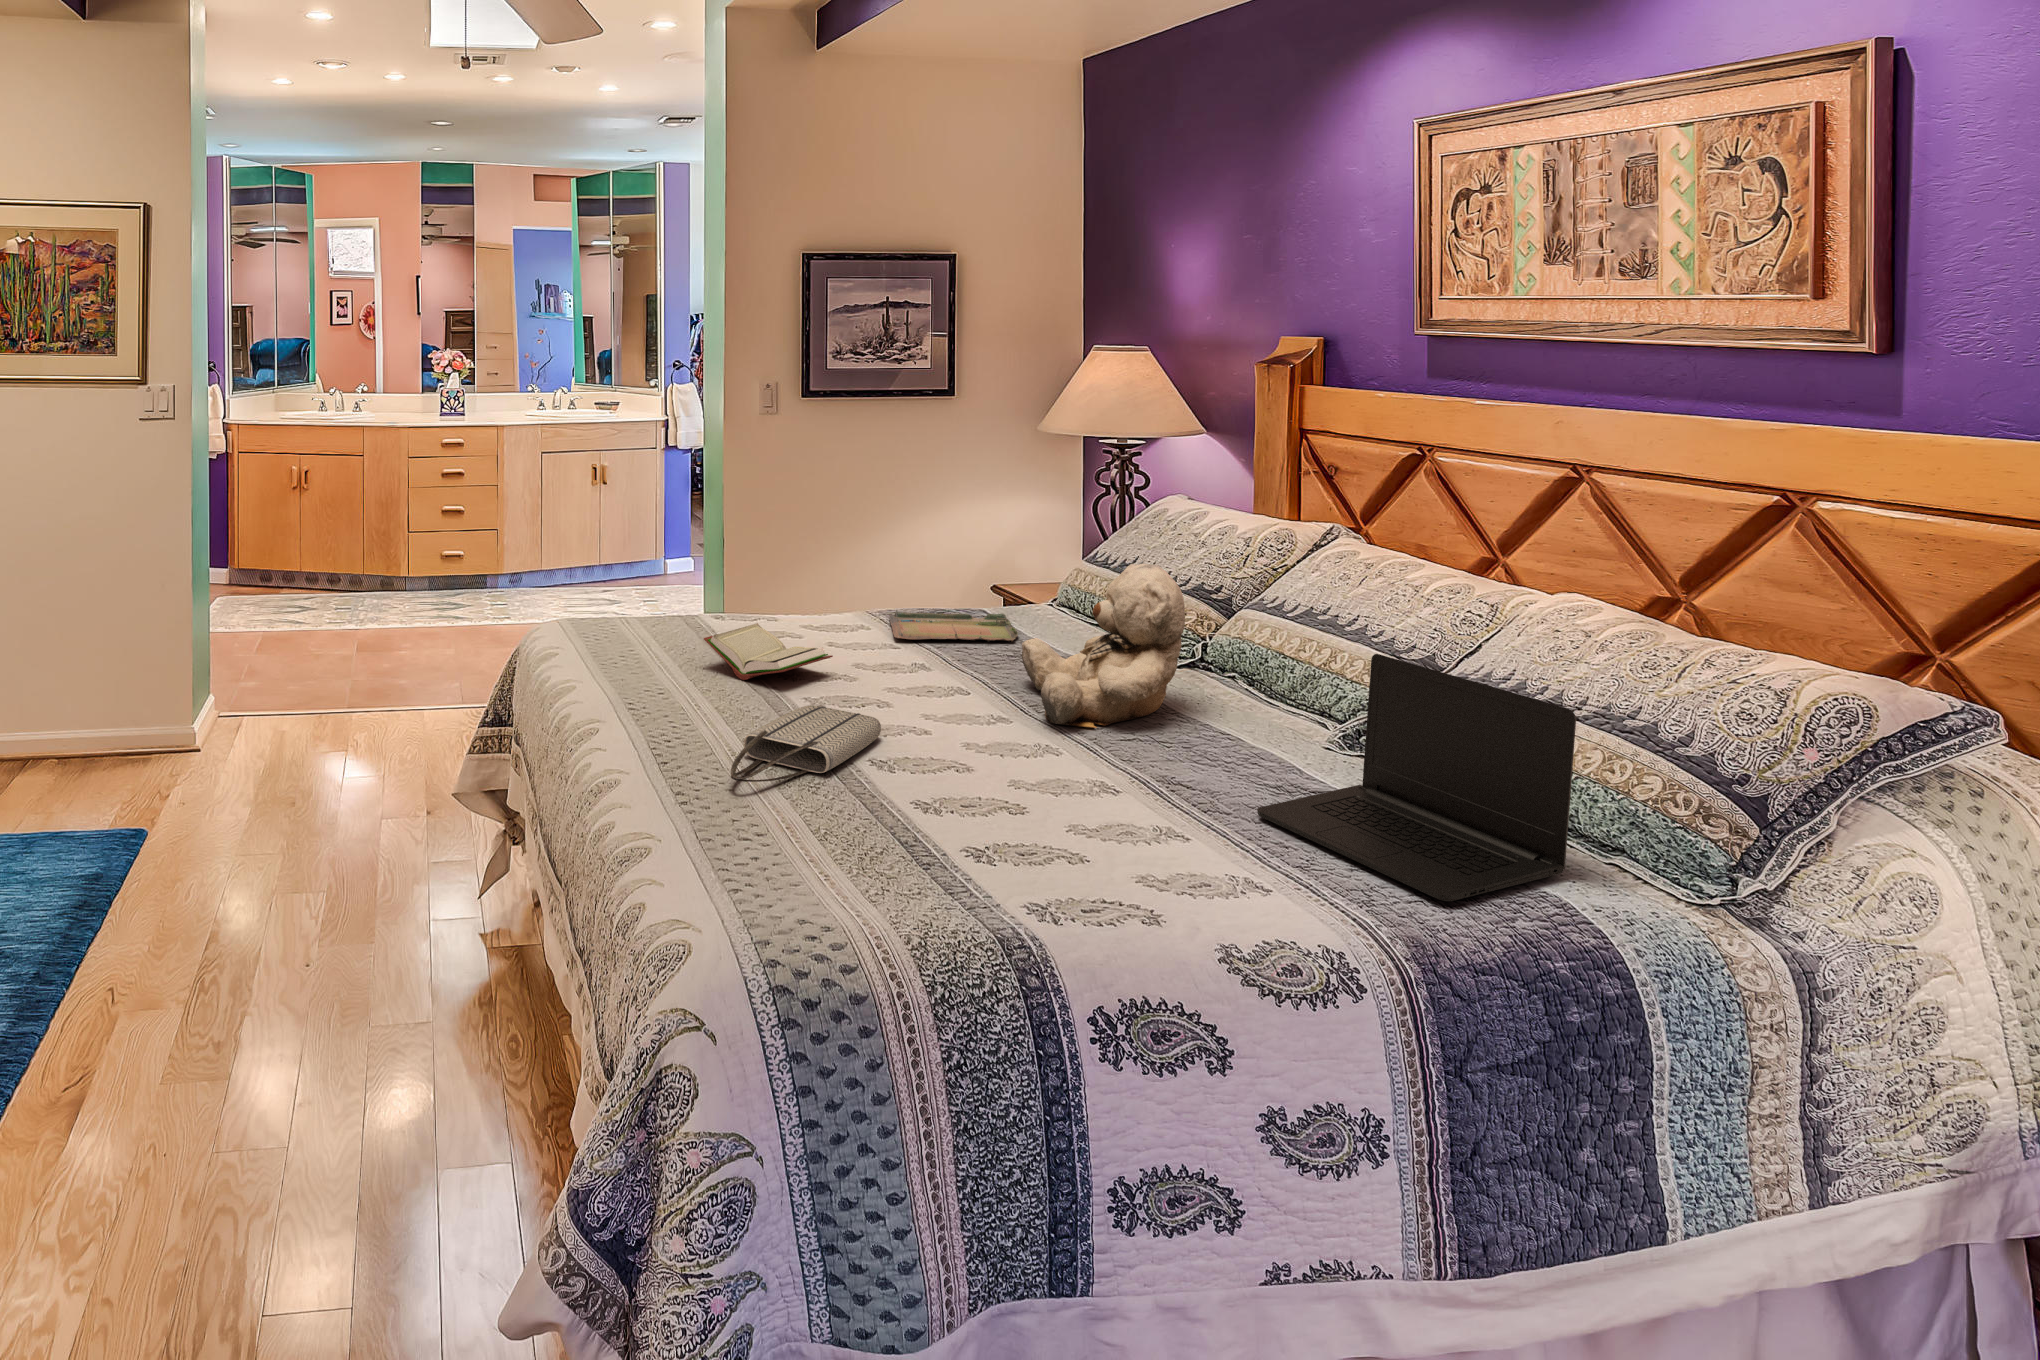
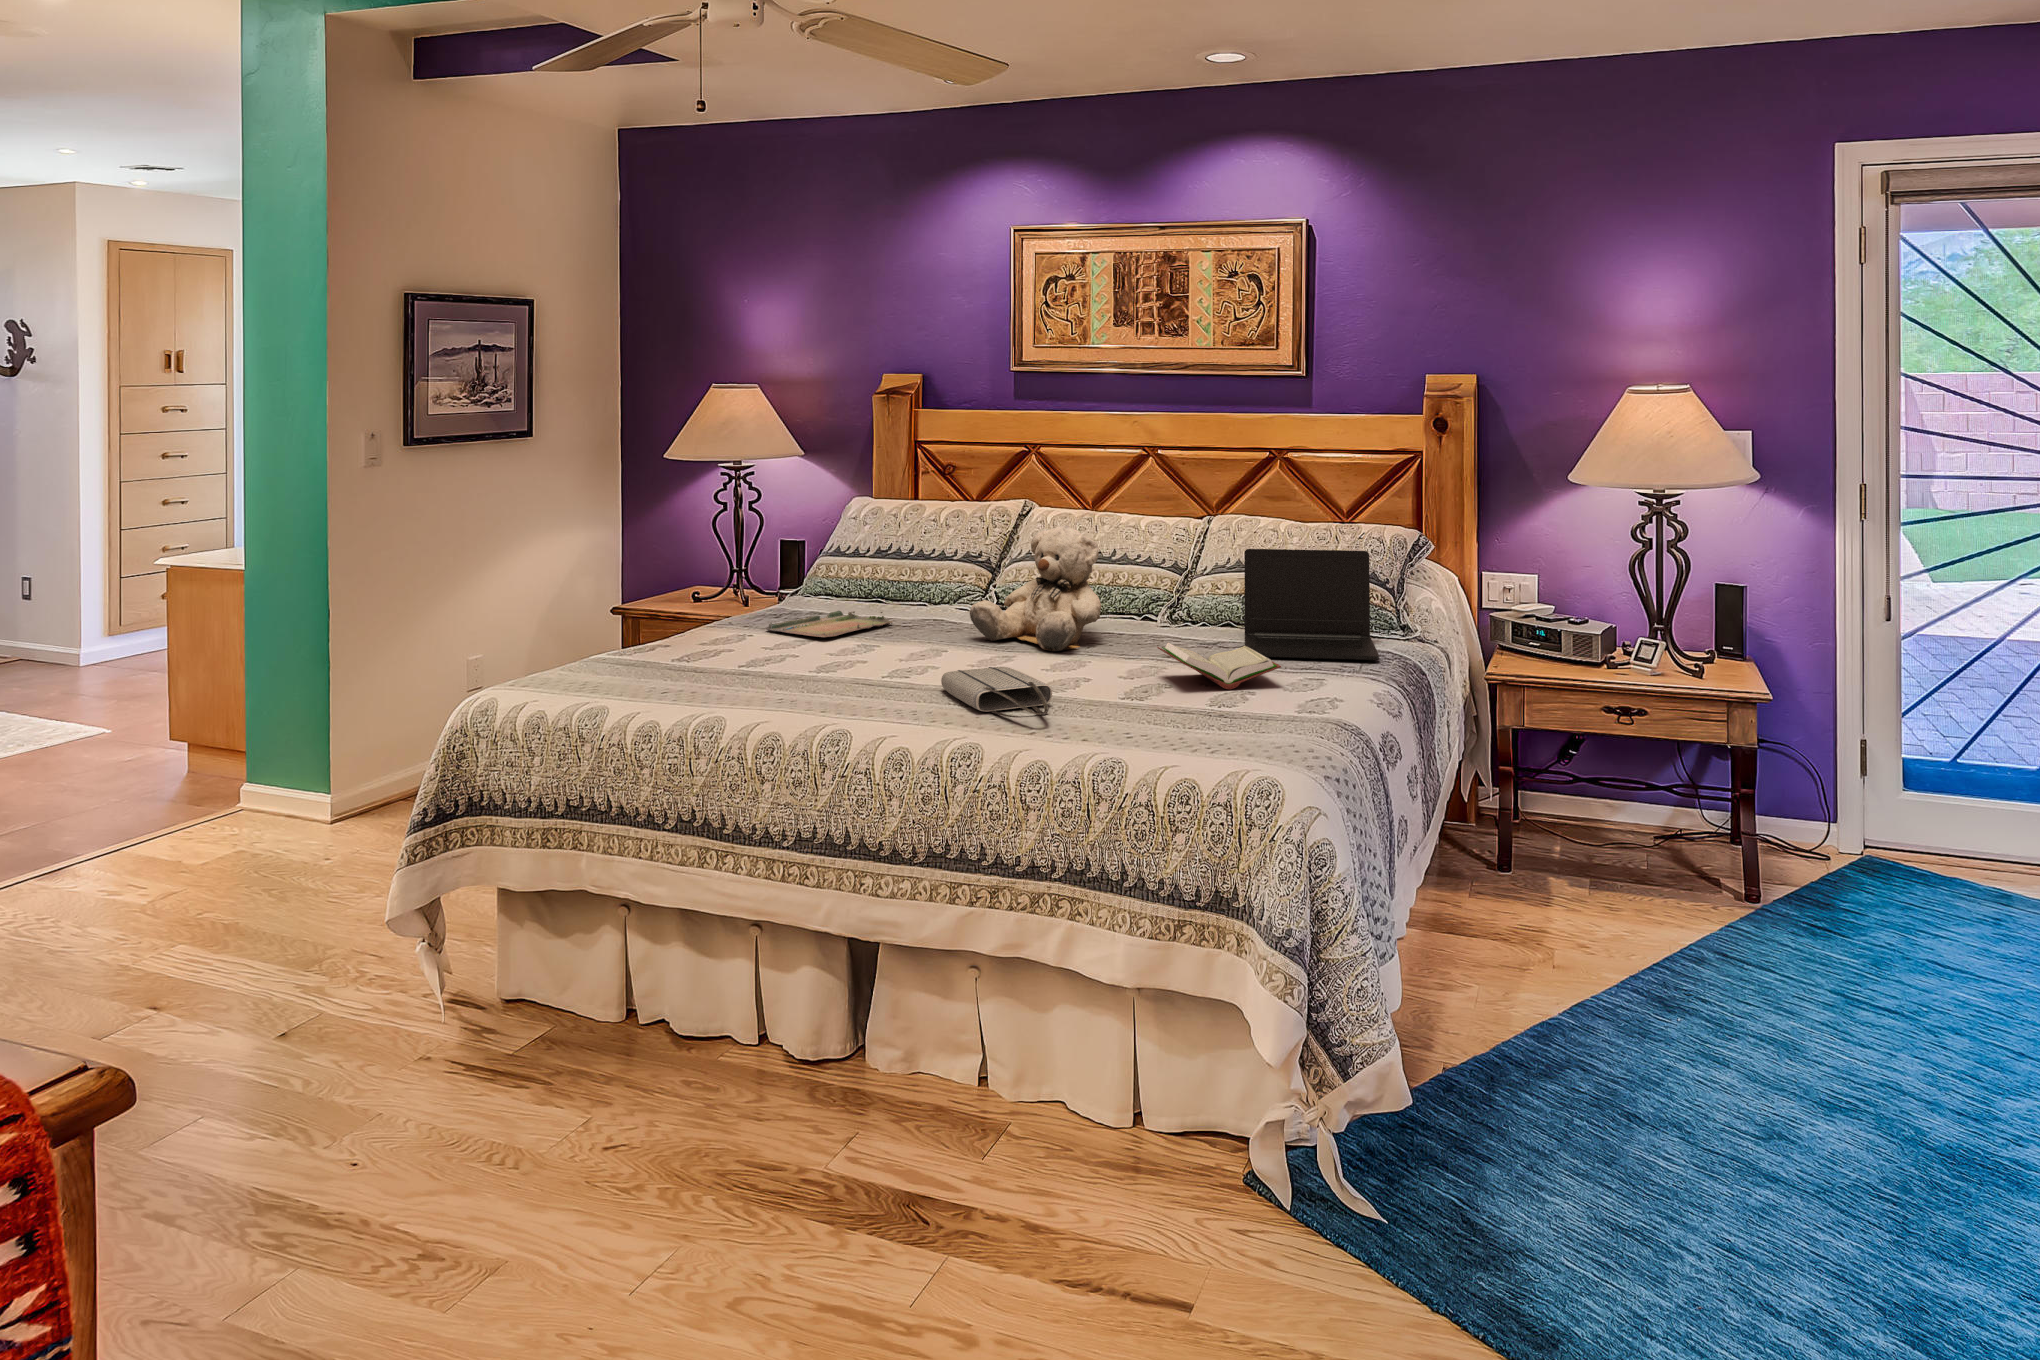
book: present [704,623,833,680] -> present [1157,643,1281,689]

